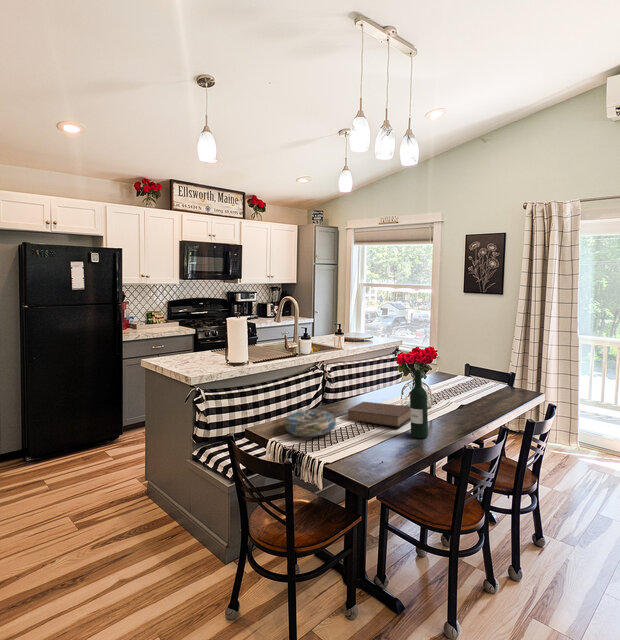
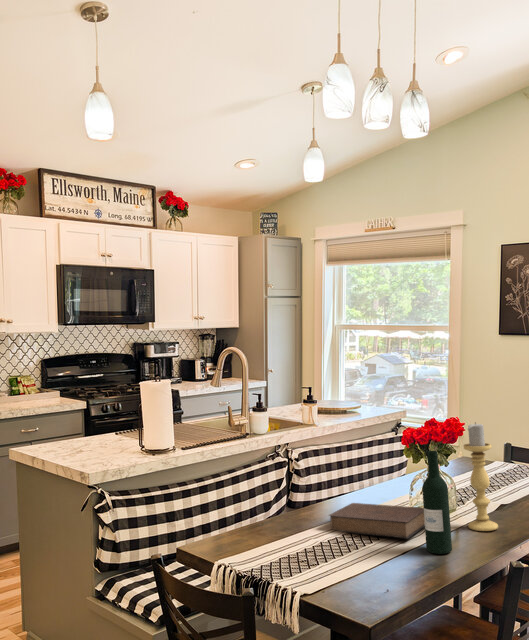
candle holder: none [439,351,460,423] -> present [464,423,498,531]
decorative bowl: present [284,410,336,436] -> none [234,516,315,556]

